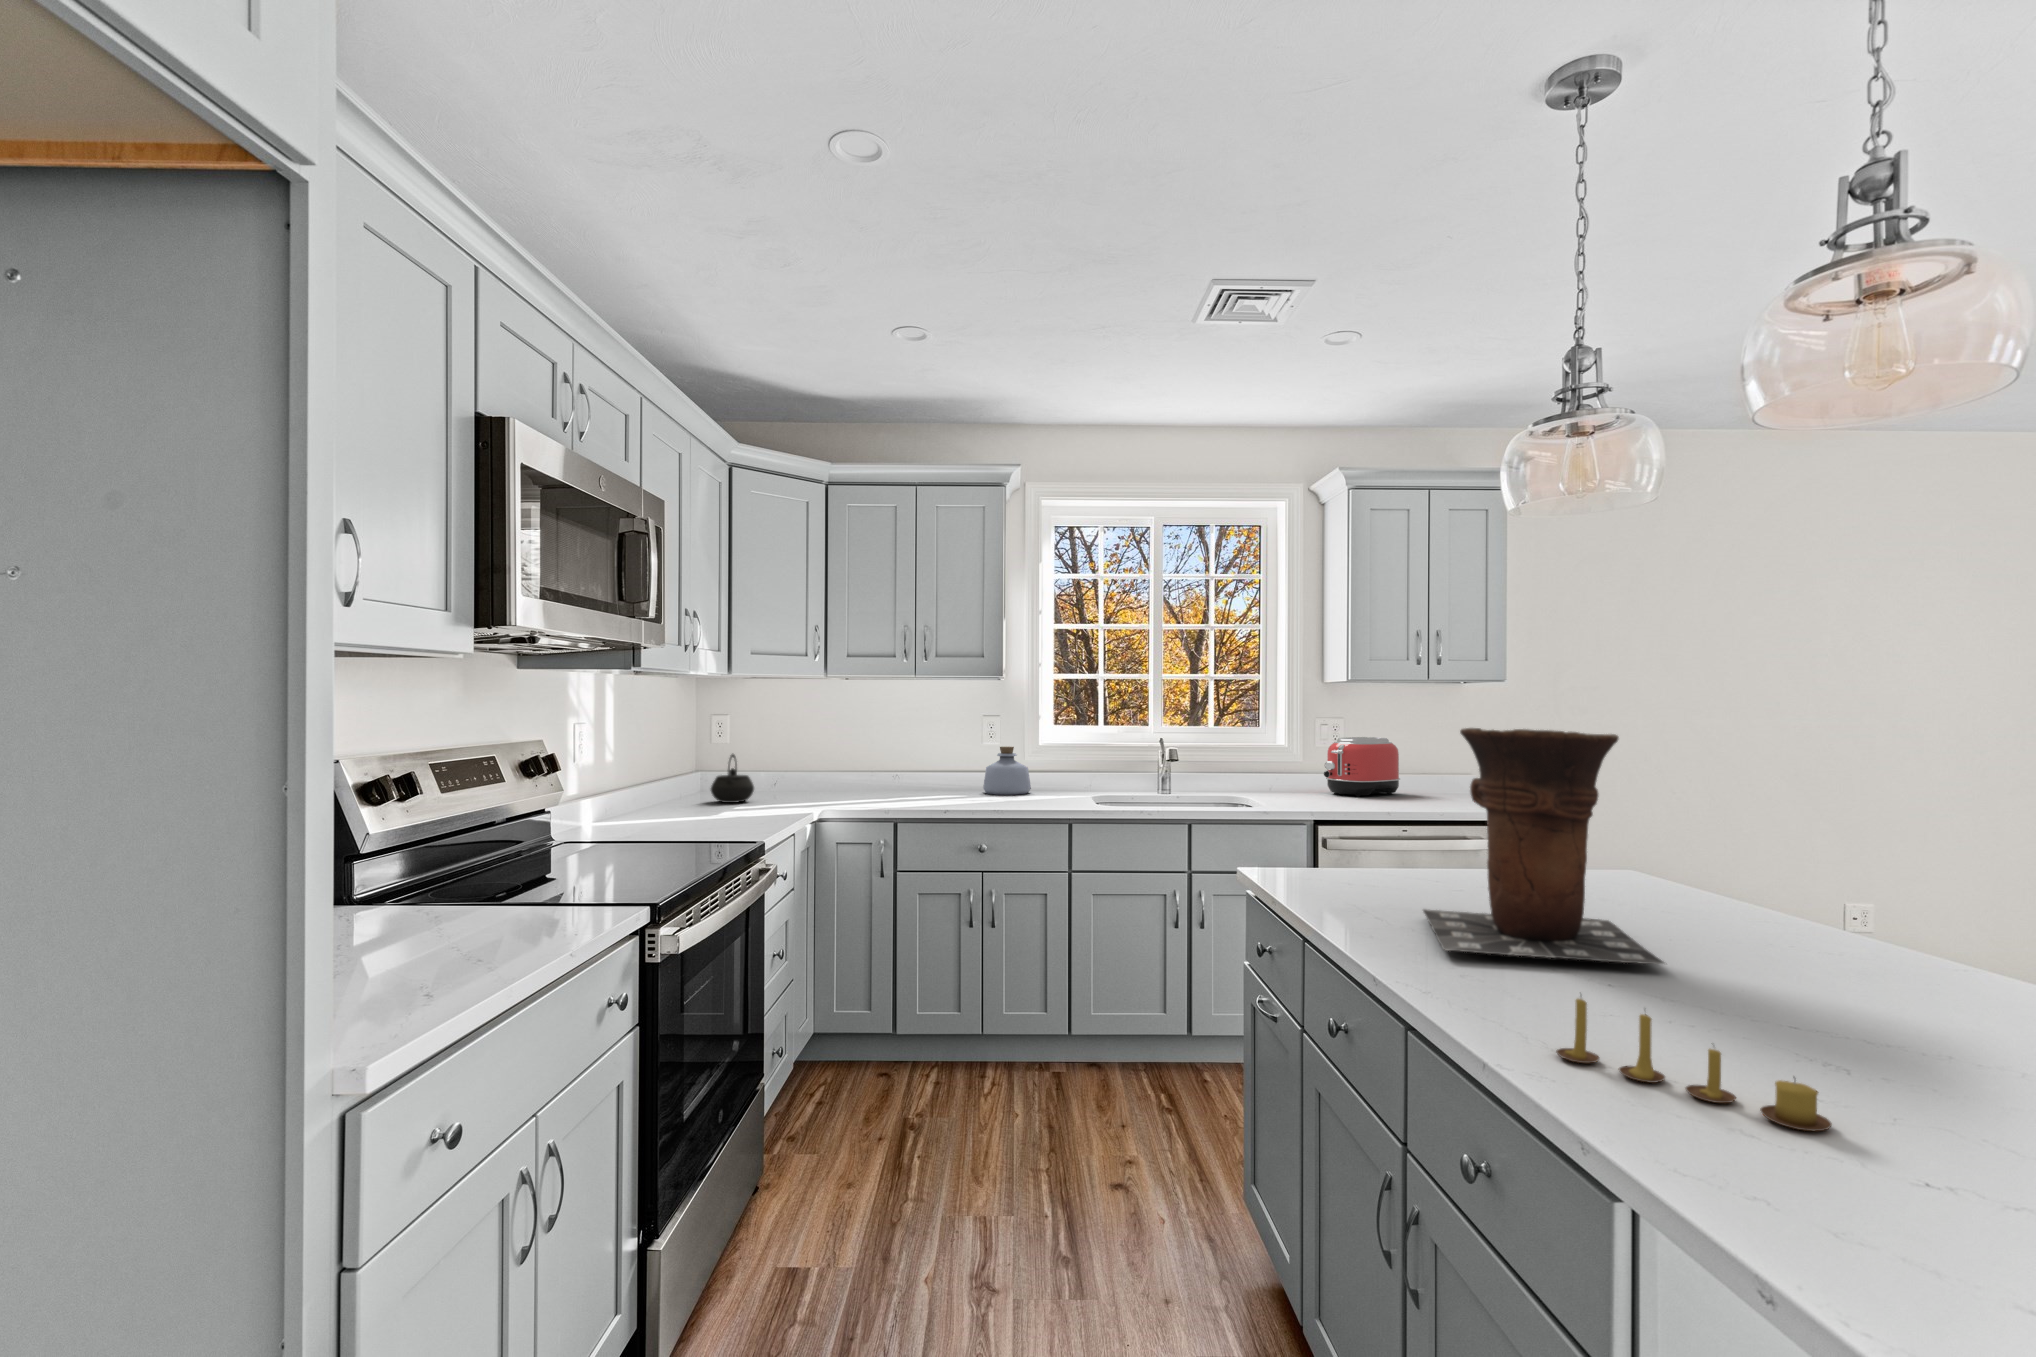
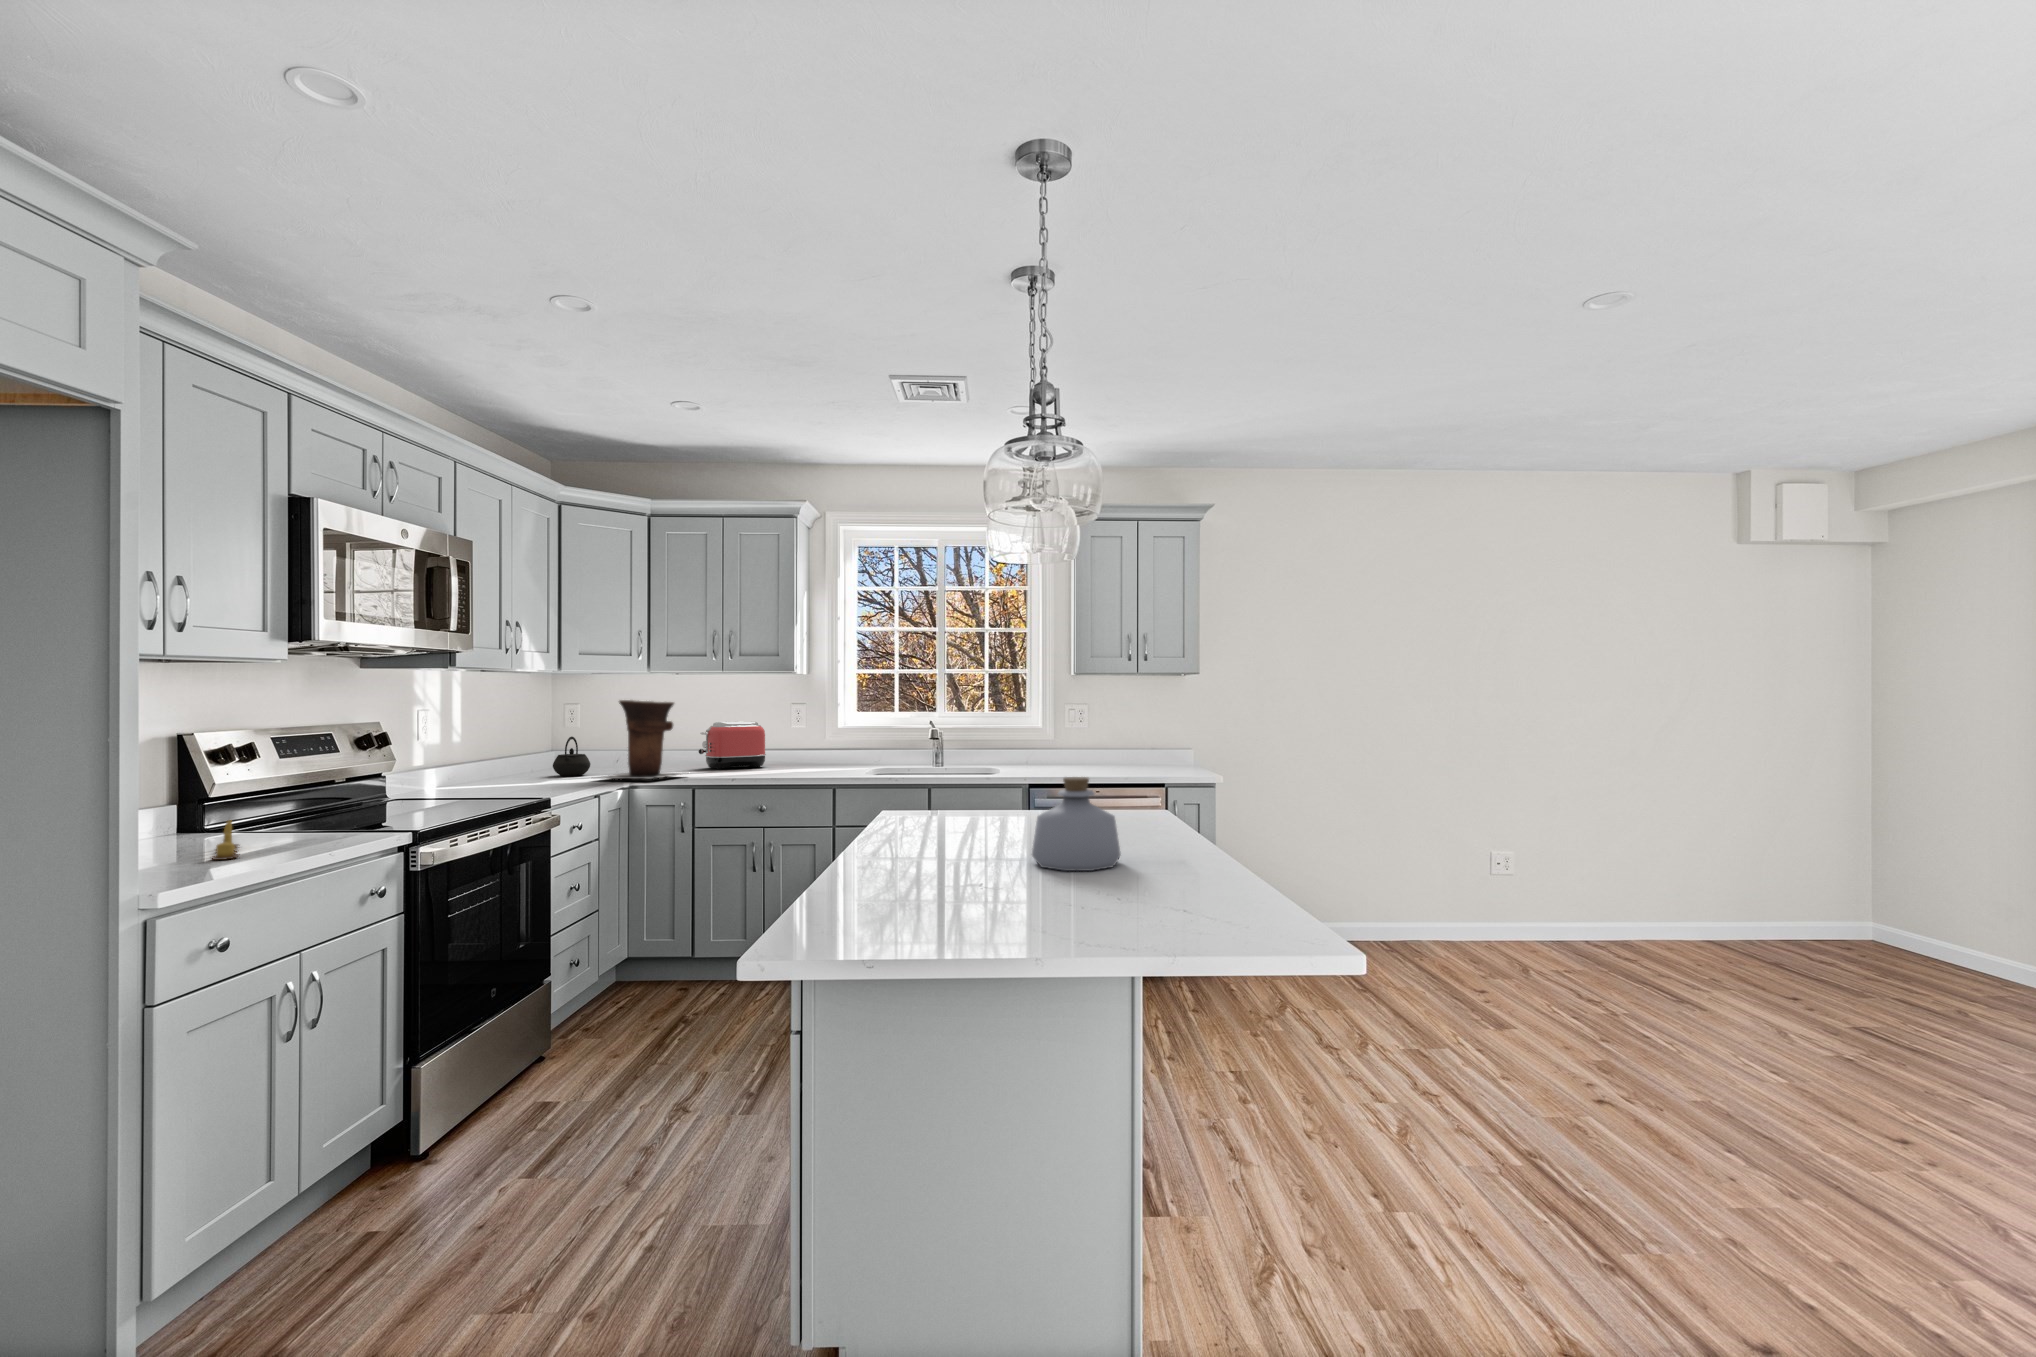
vase: present [1423,728,1665,964] -> present [602,700,681,779]
toaster: present [1324,737,1400,797] -> present [698,722,766,769]
bottle: present [983,746,1031,795] -> present [1032,777,1121,871]
candle: present [1556,998,1832,1131] -> present [211,820,239,860]

